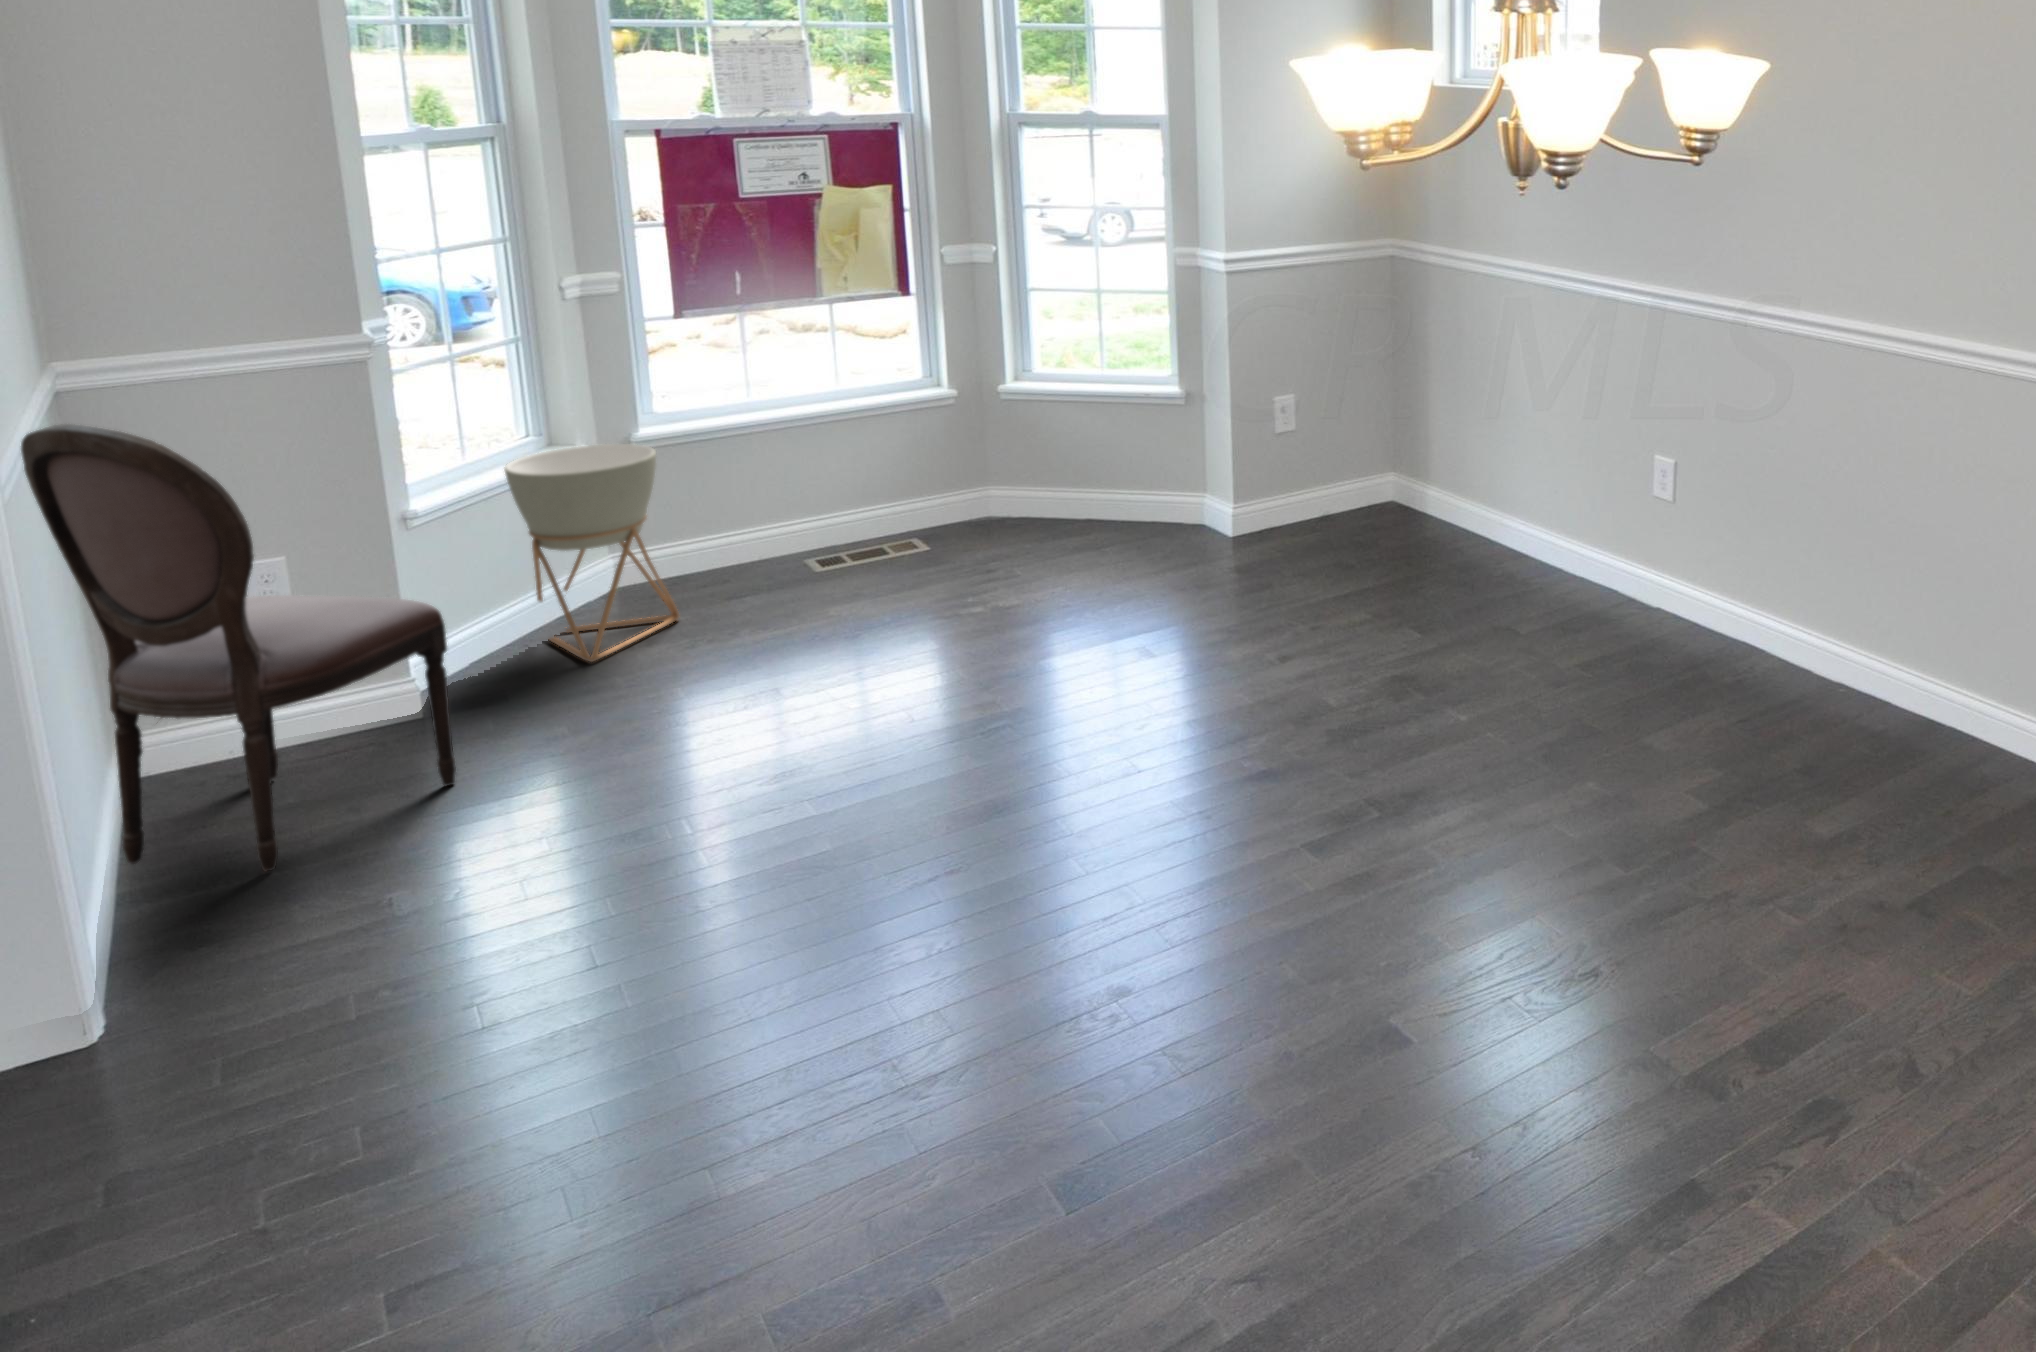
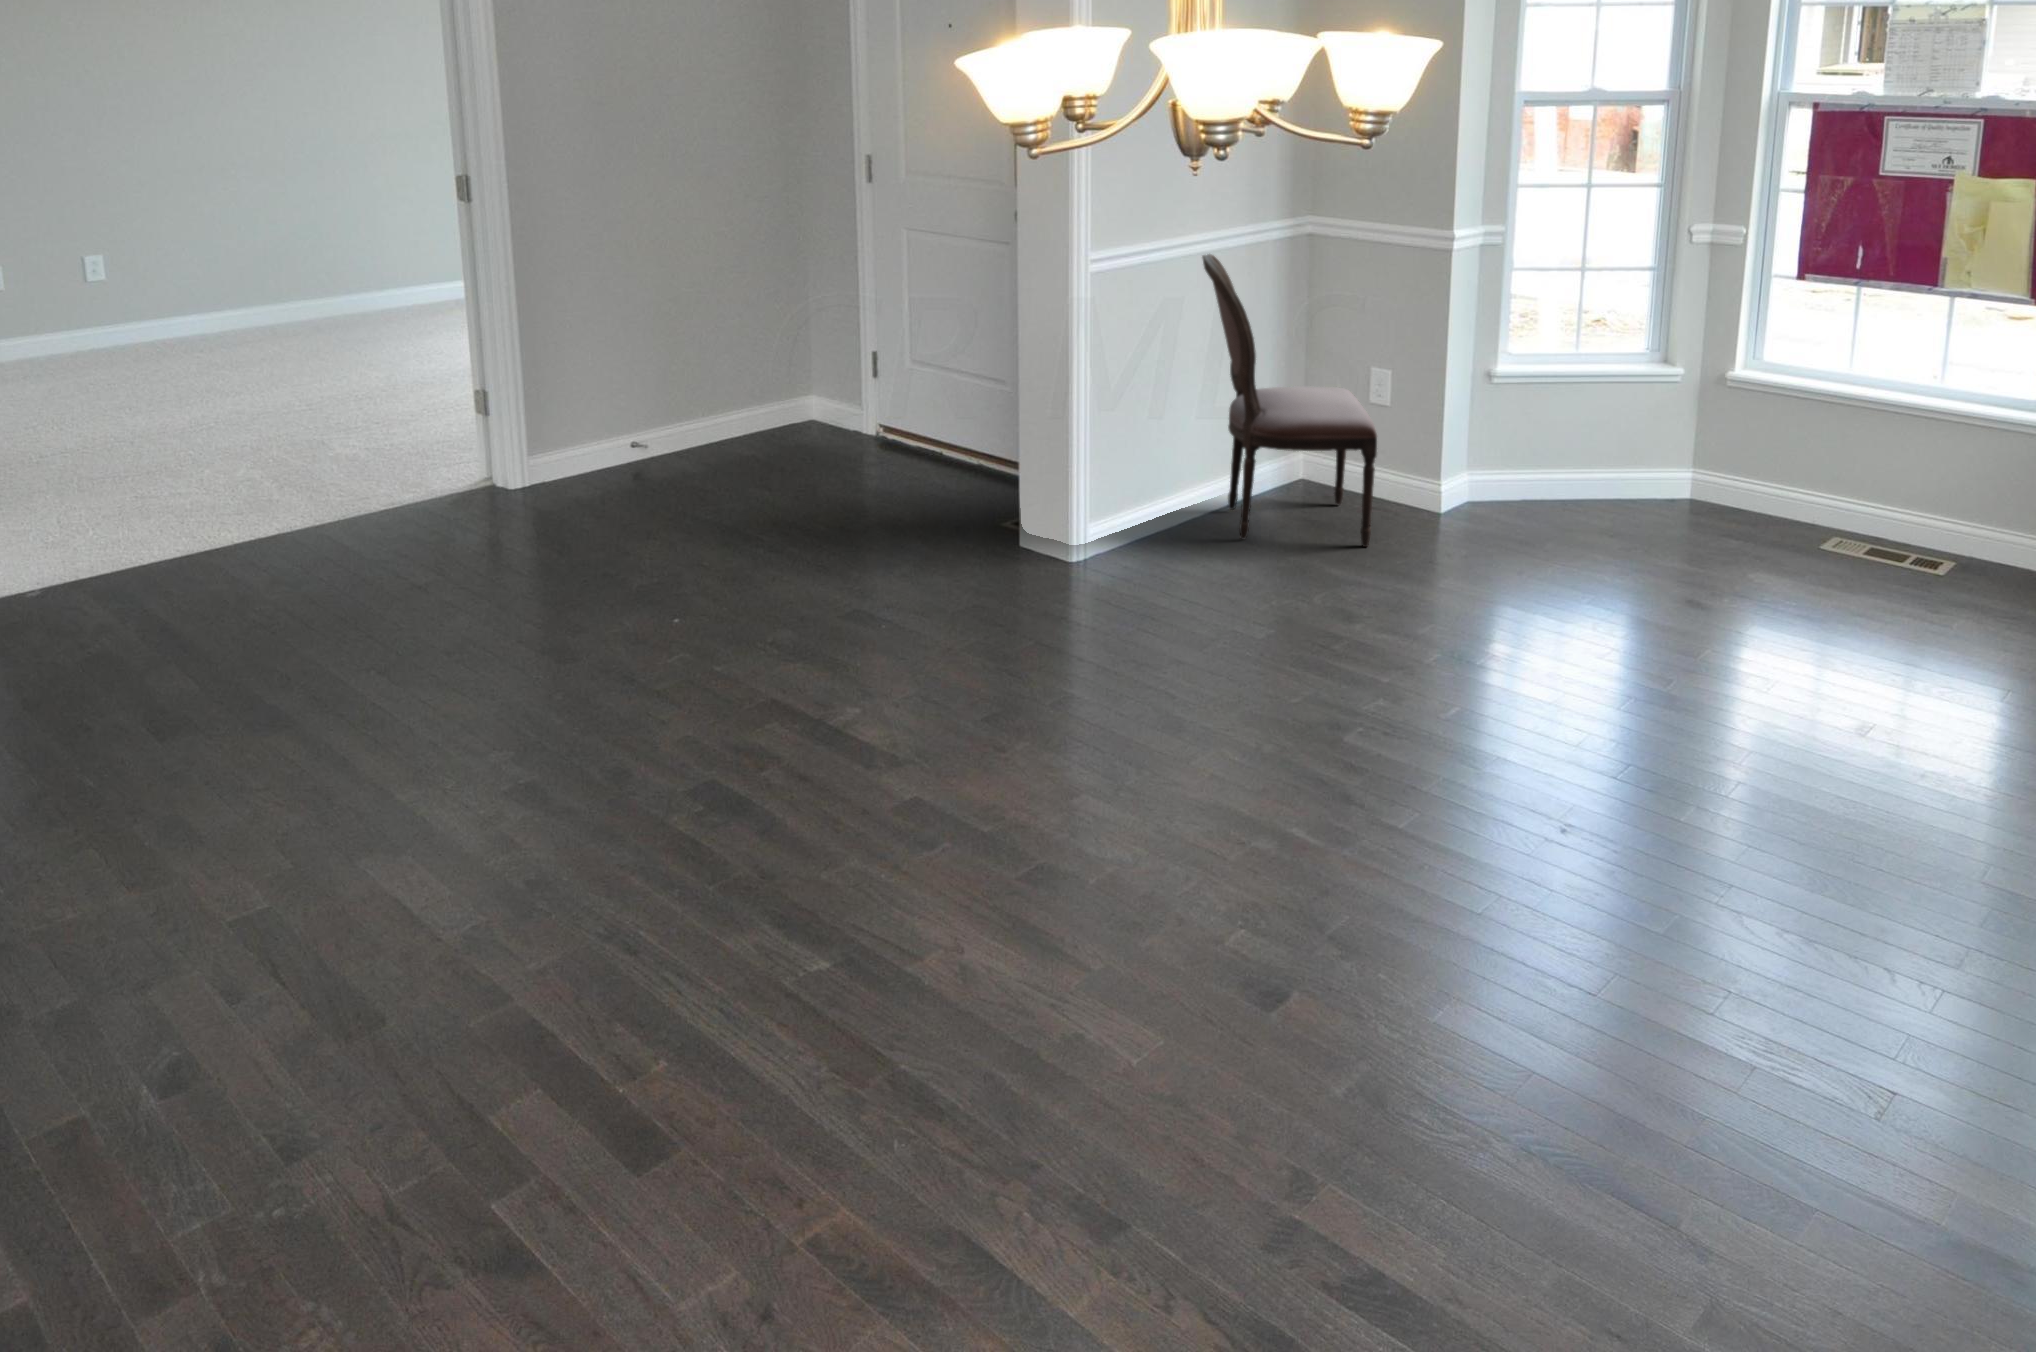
planter: present [505,444,680,661] -> none [1566,359,1681,529]

